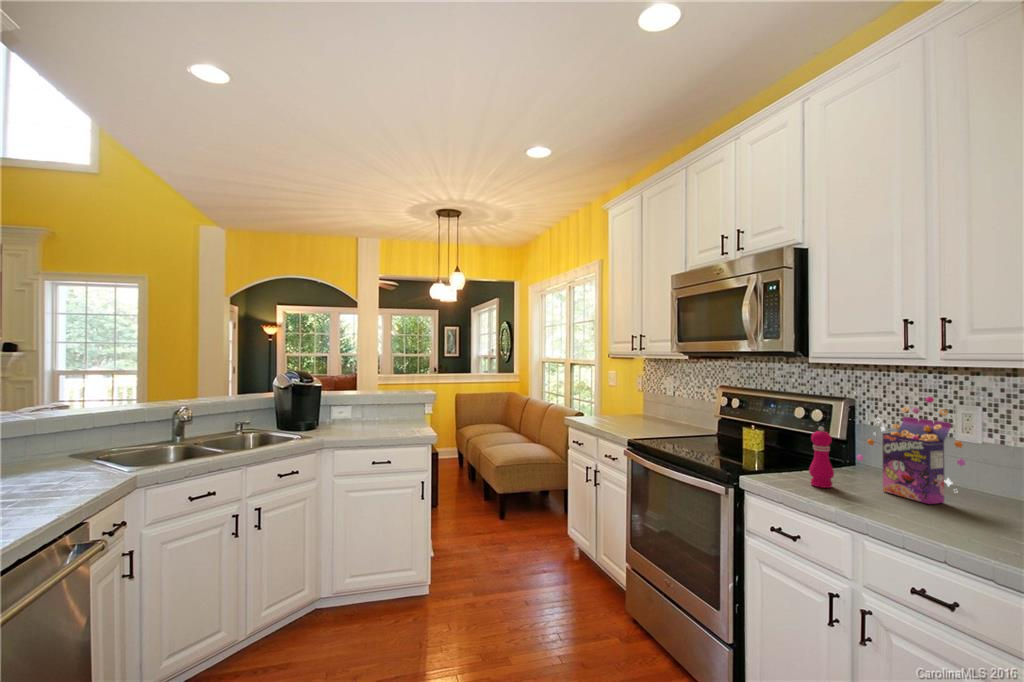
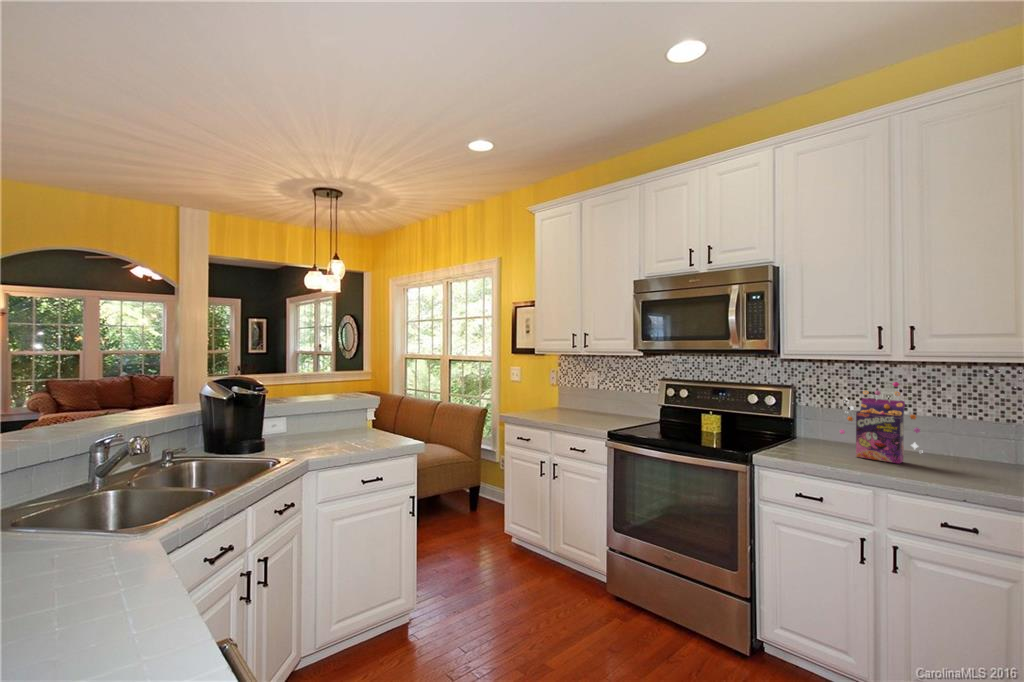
pepper mill: present [809,427,834,488] -> none [804,408,825,458]

